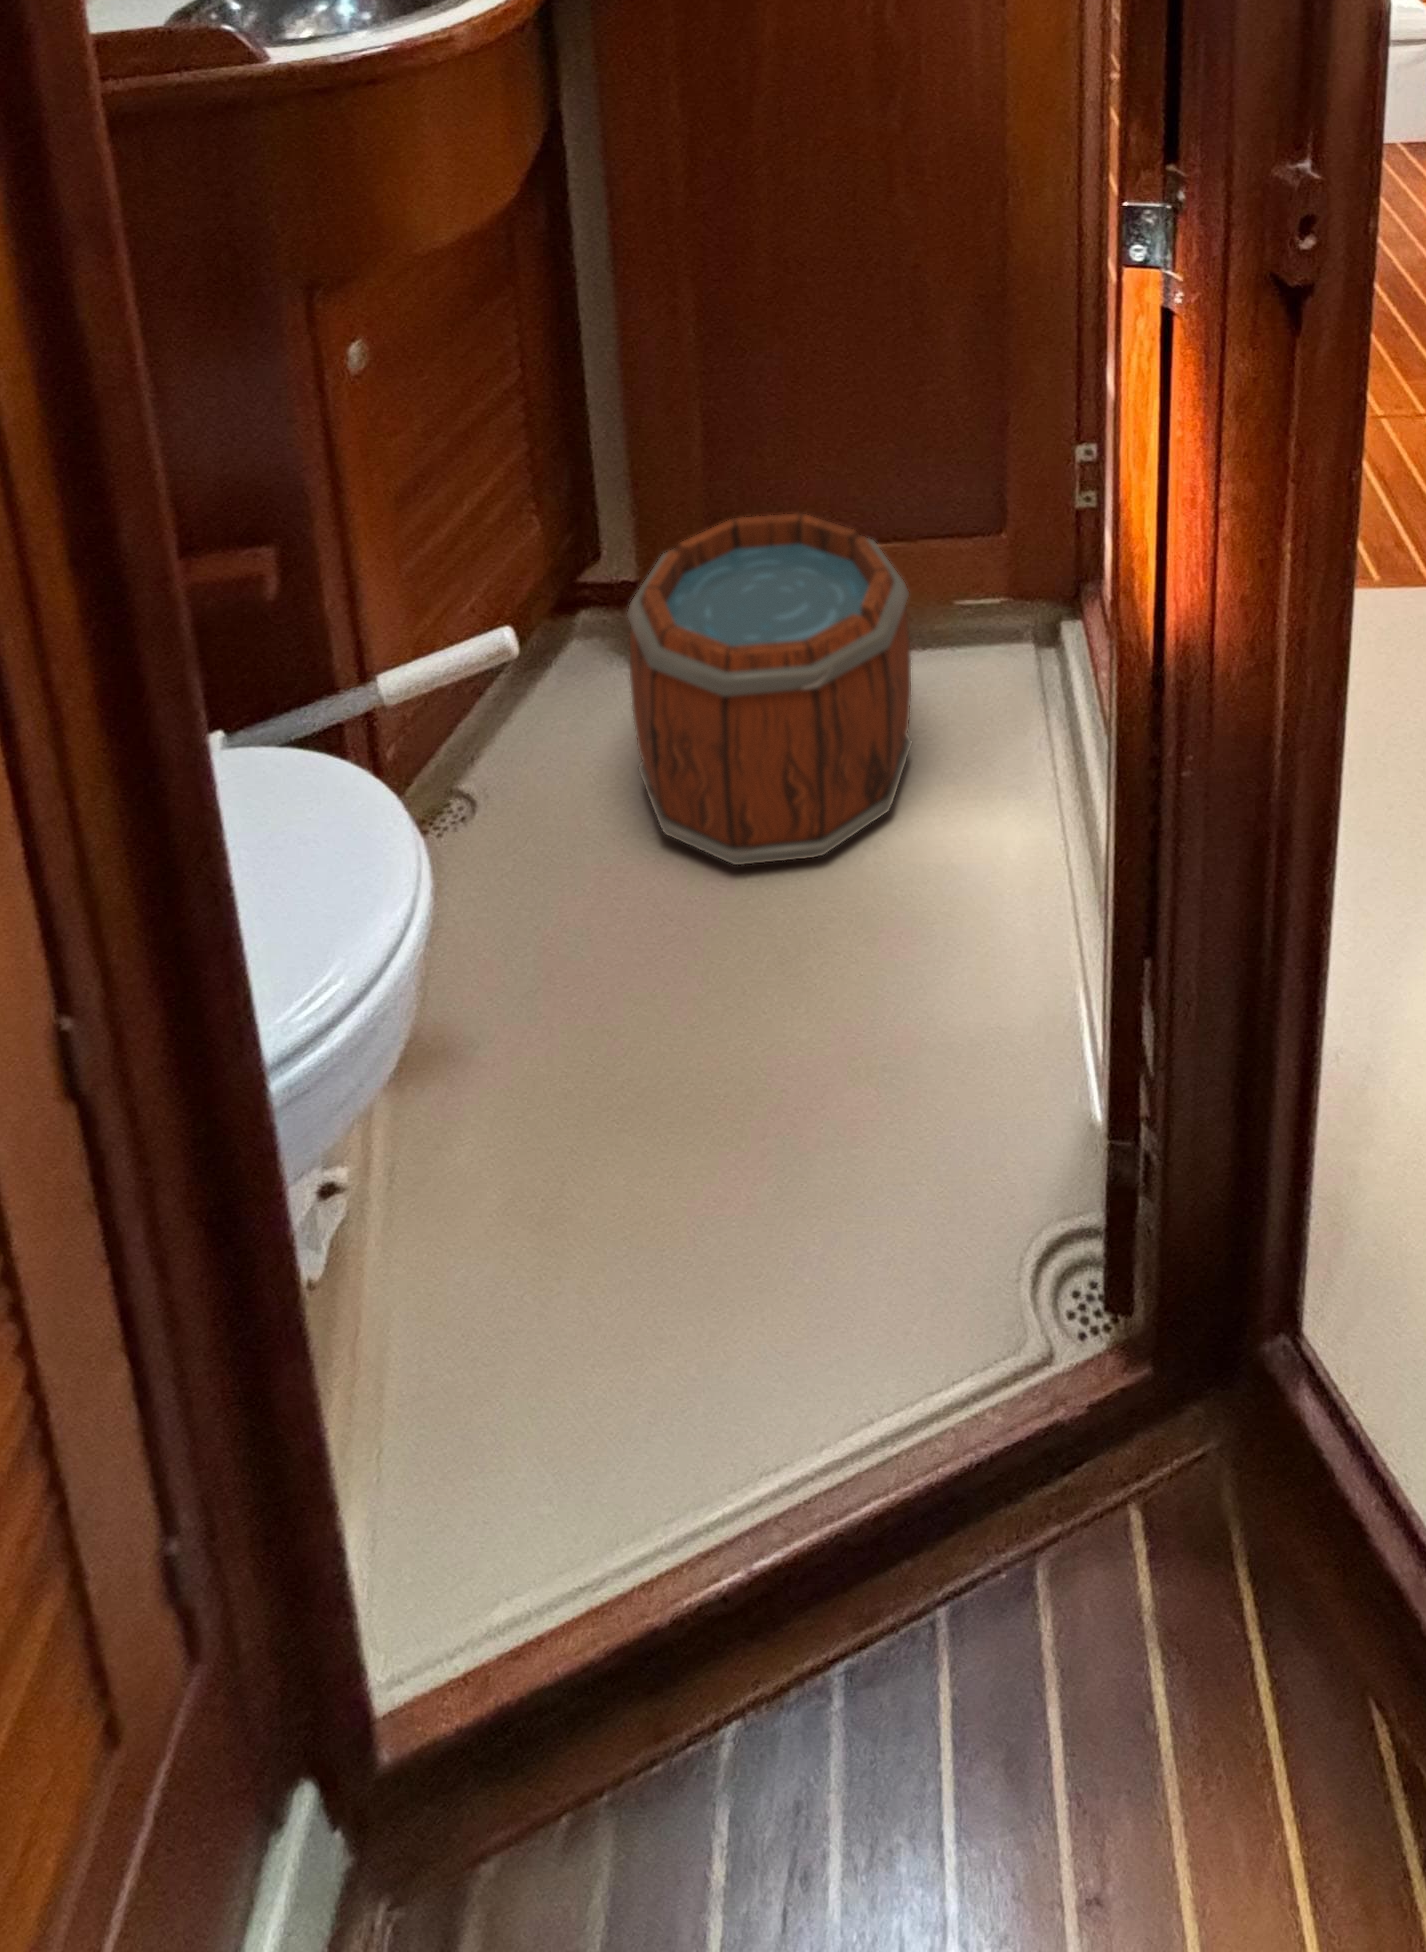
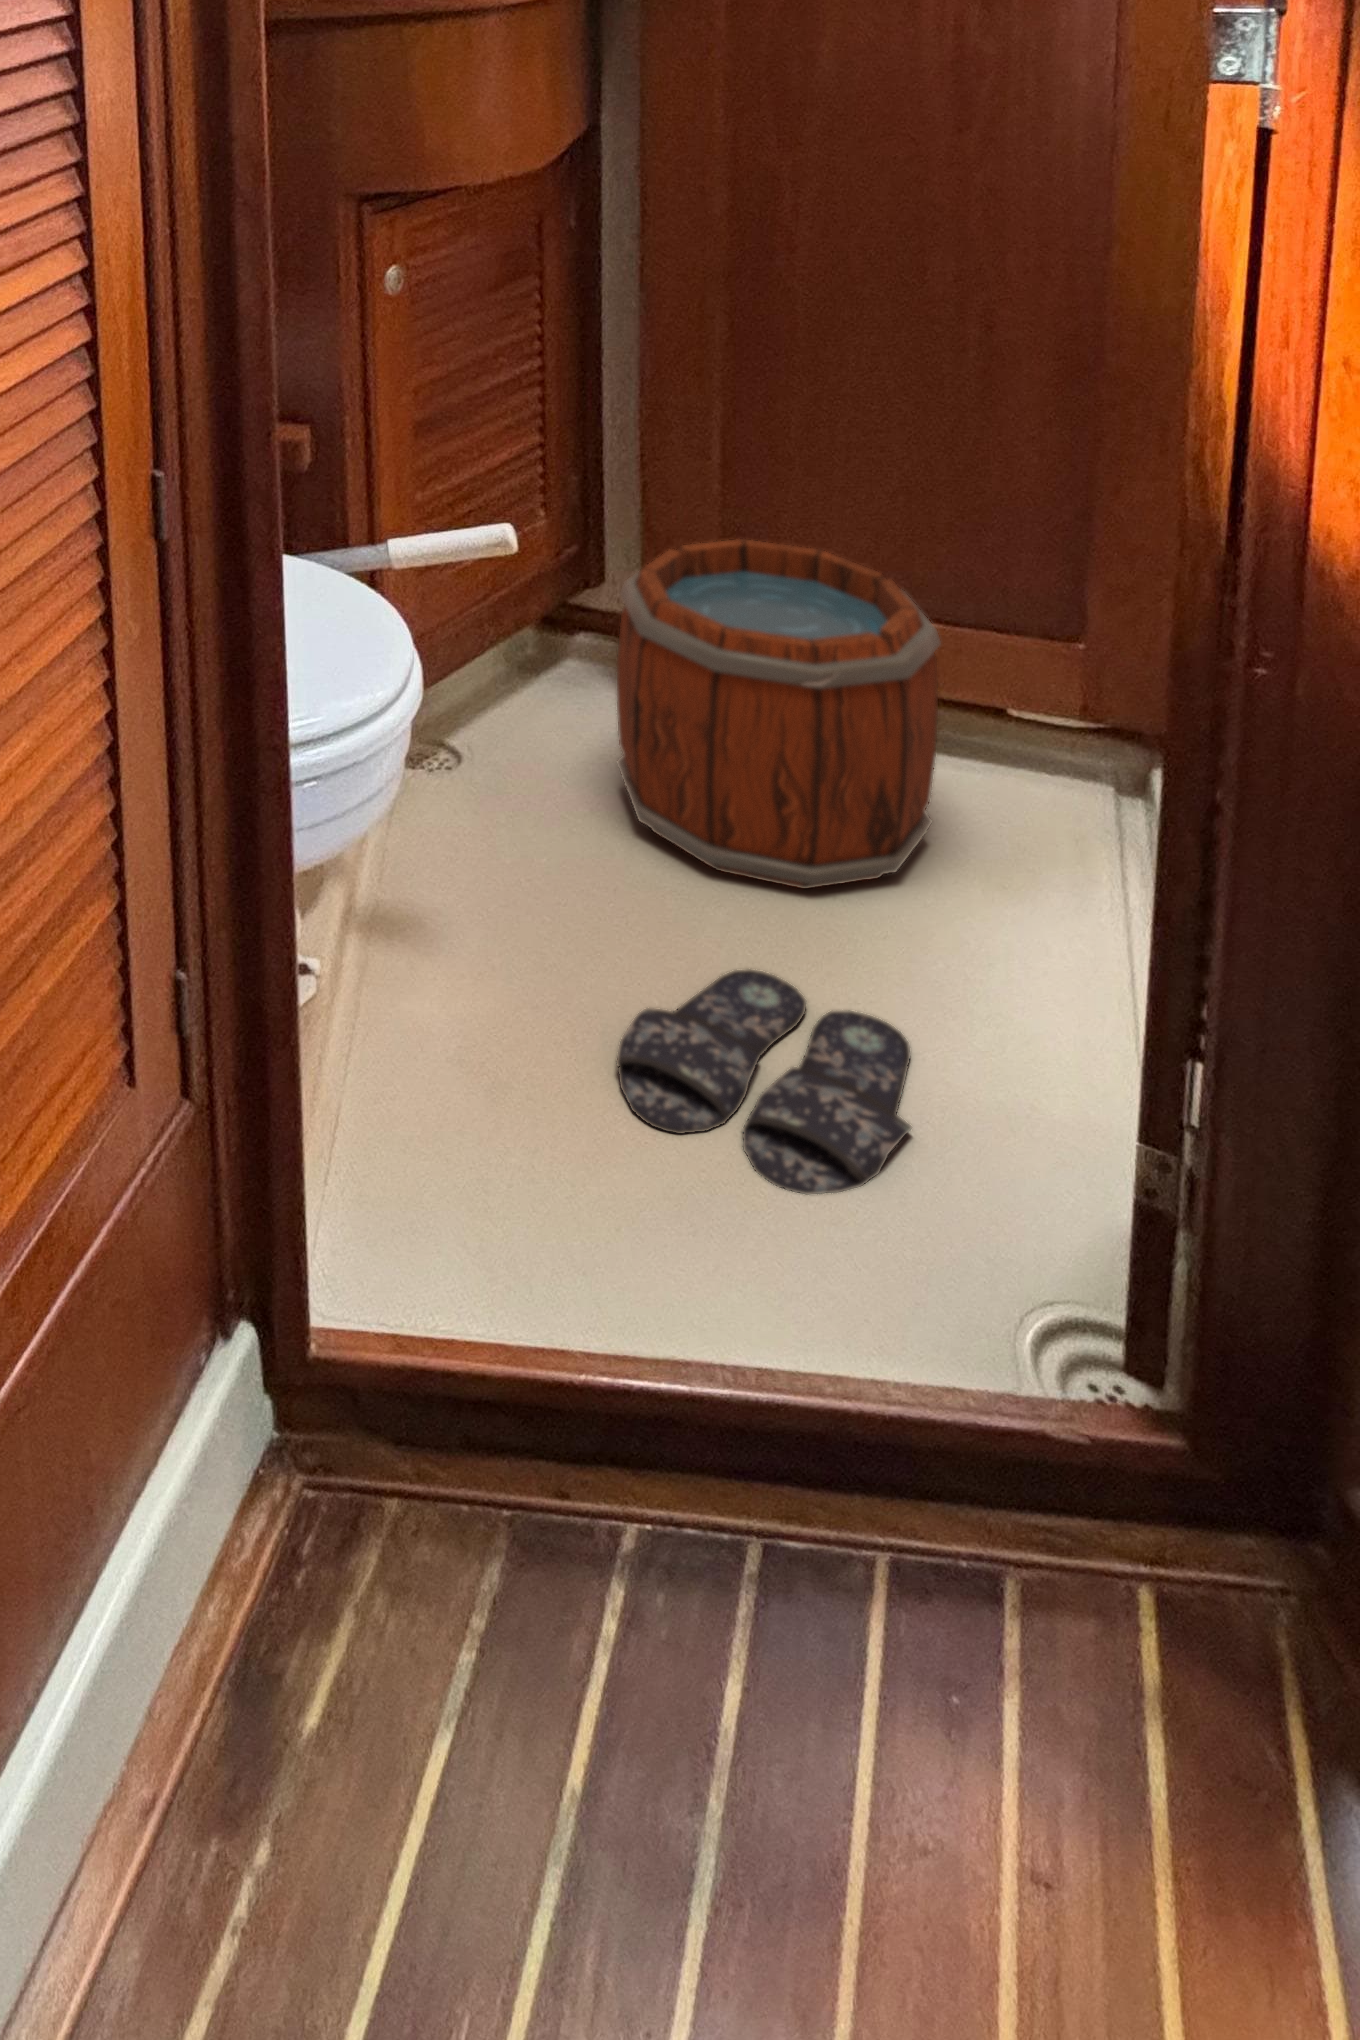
slippers: none [672,986,934,1266] -> present [617,970,911,1194]

